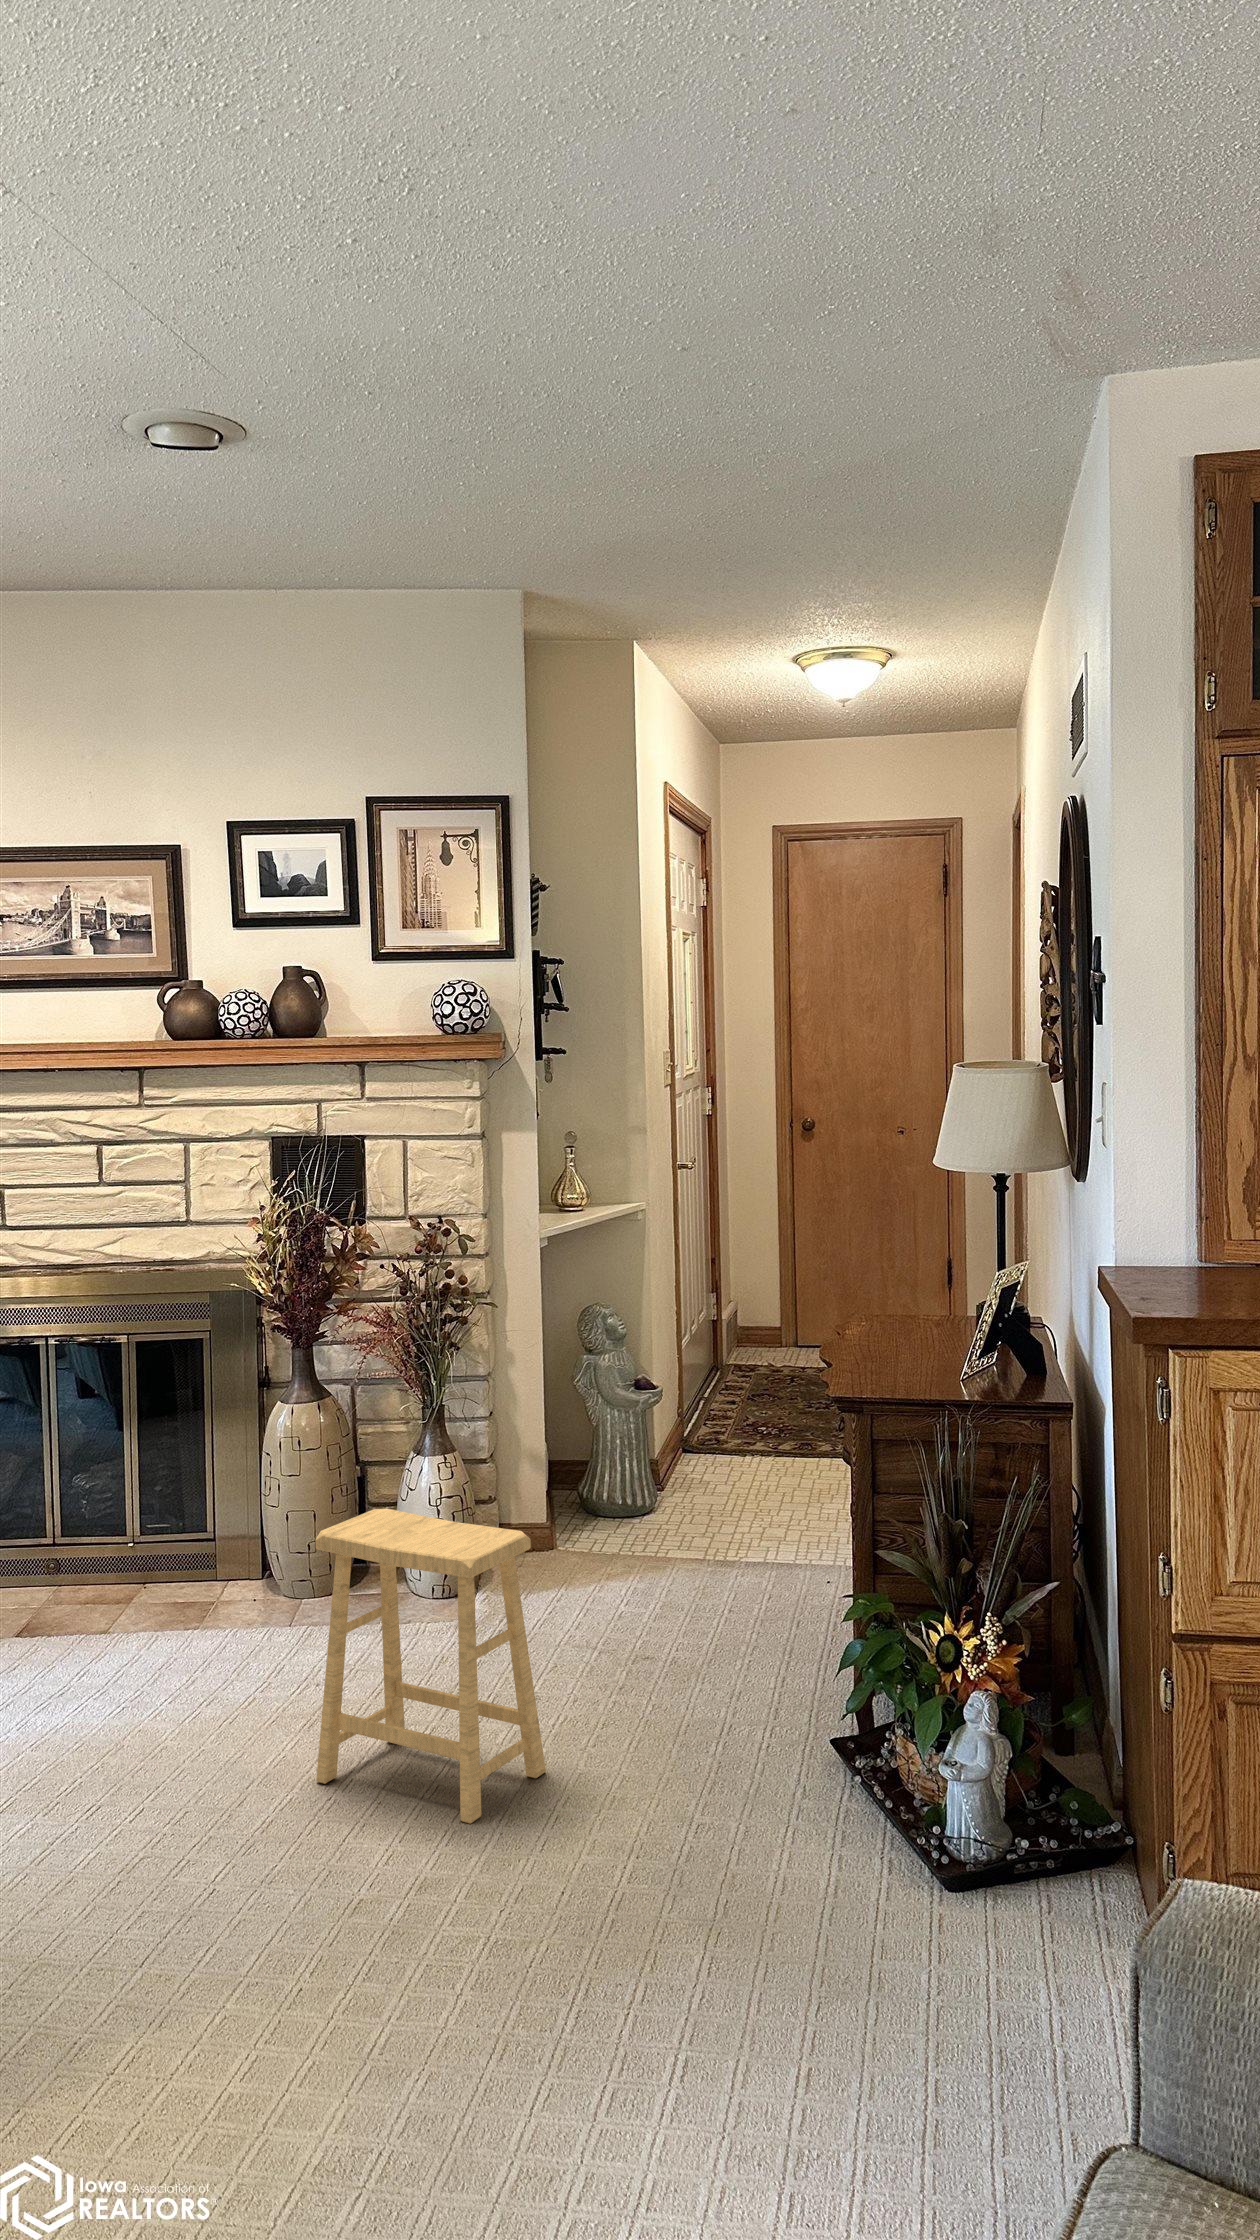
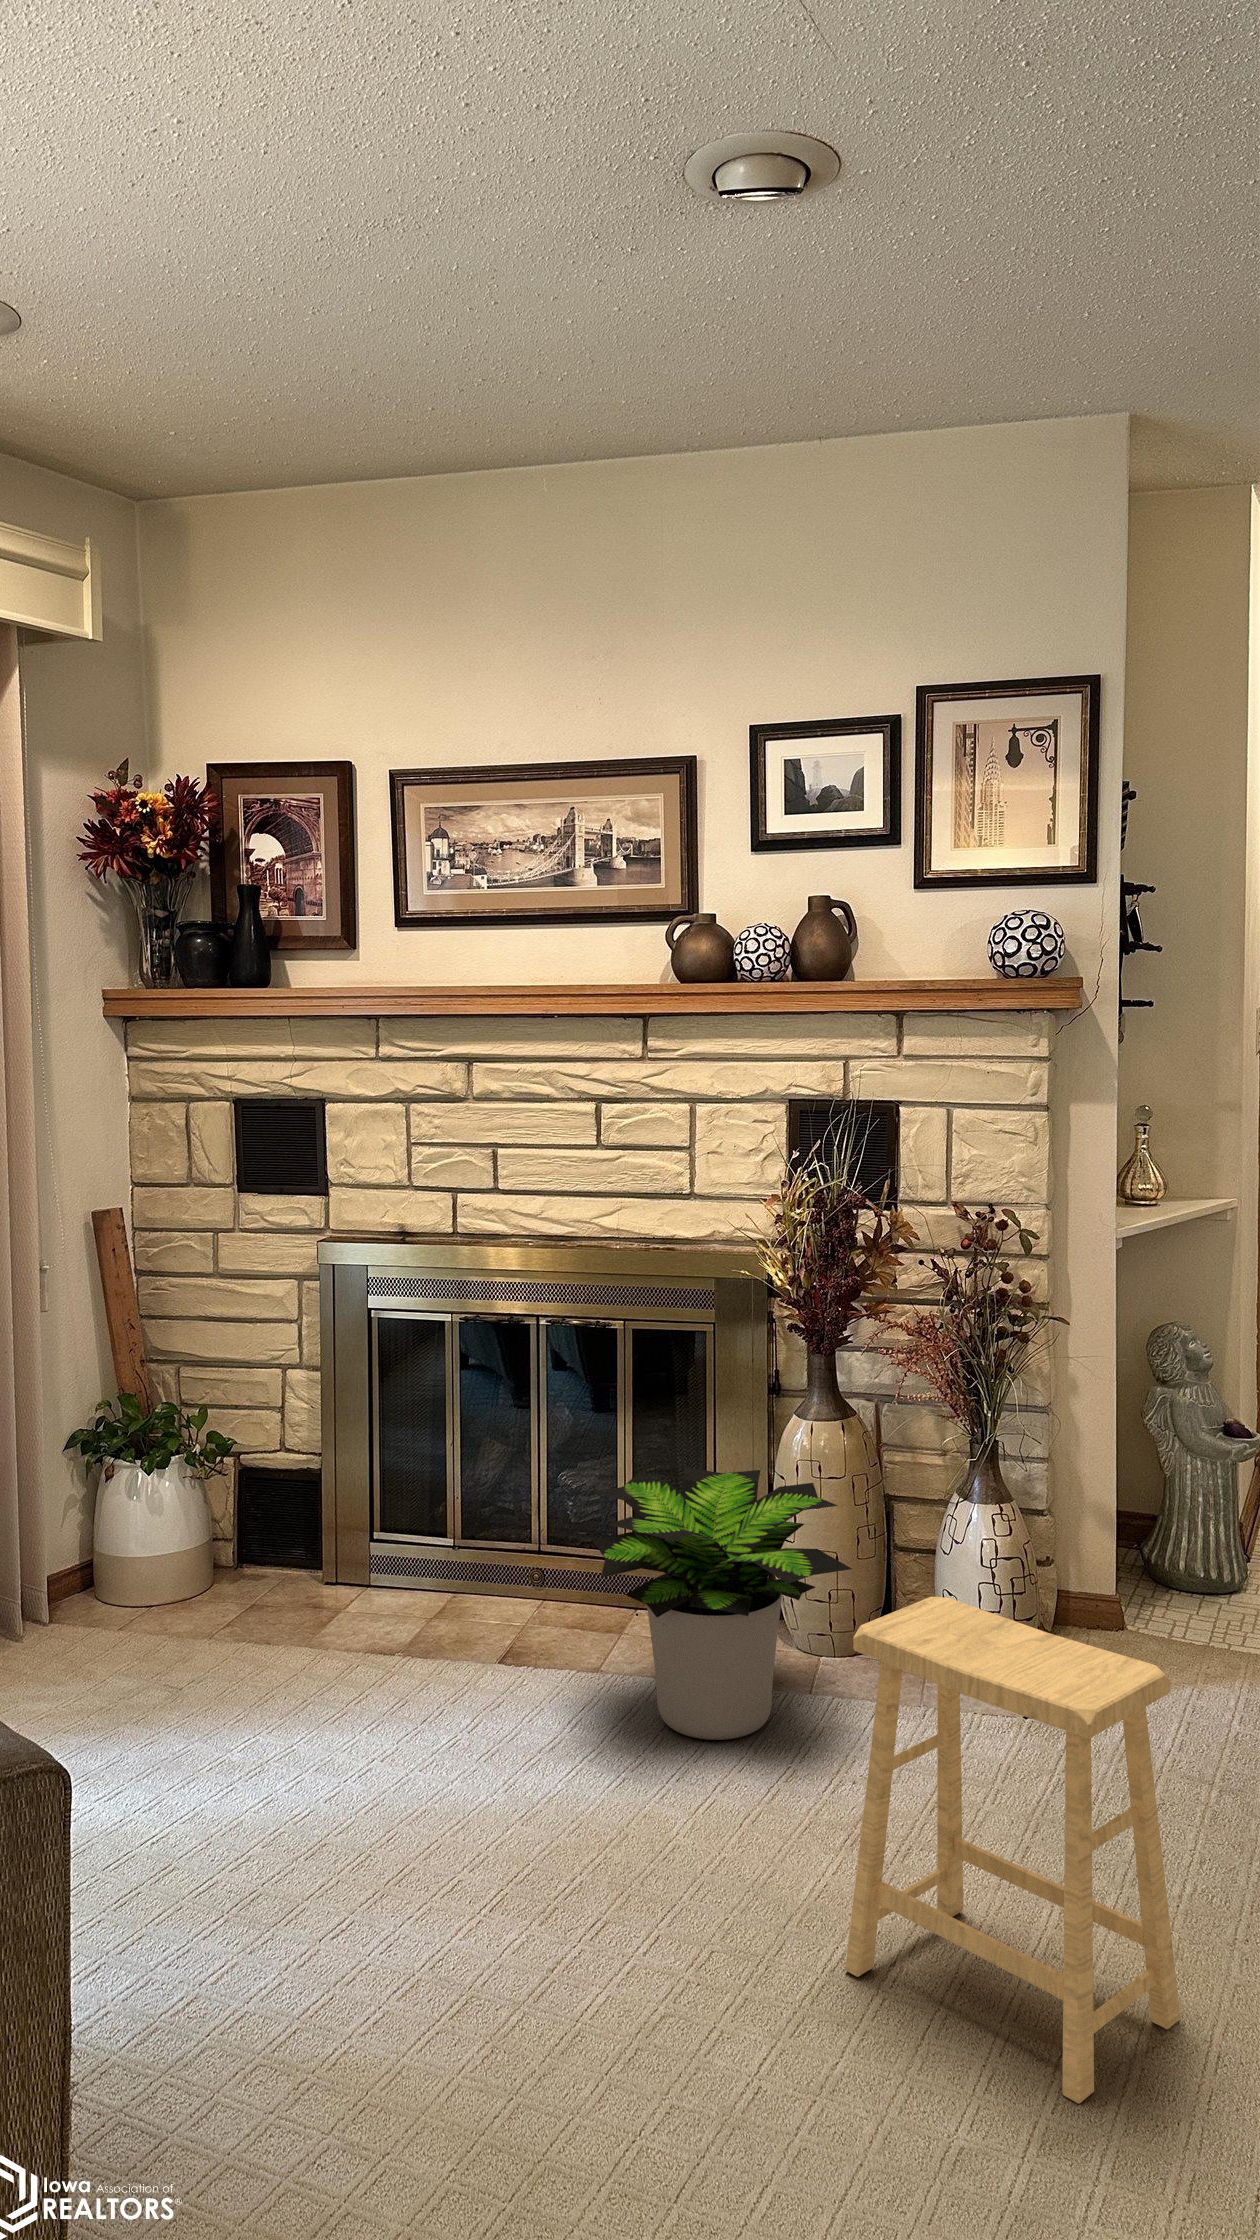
potted plant: none [110,1446,327,1662] -> present [594,1467,852,1740]

